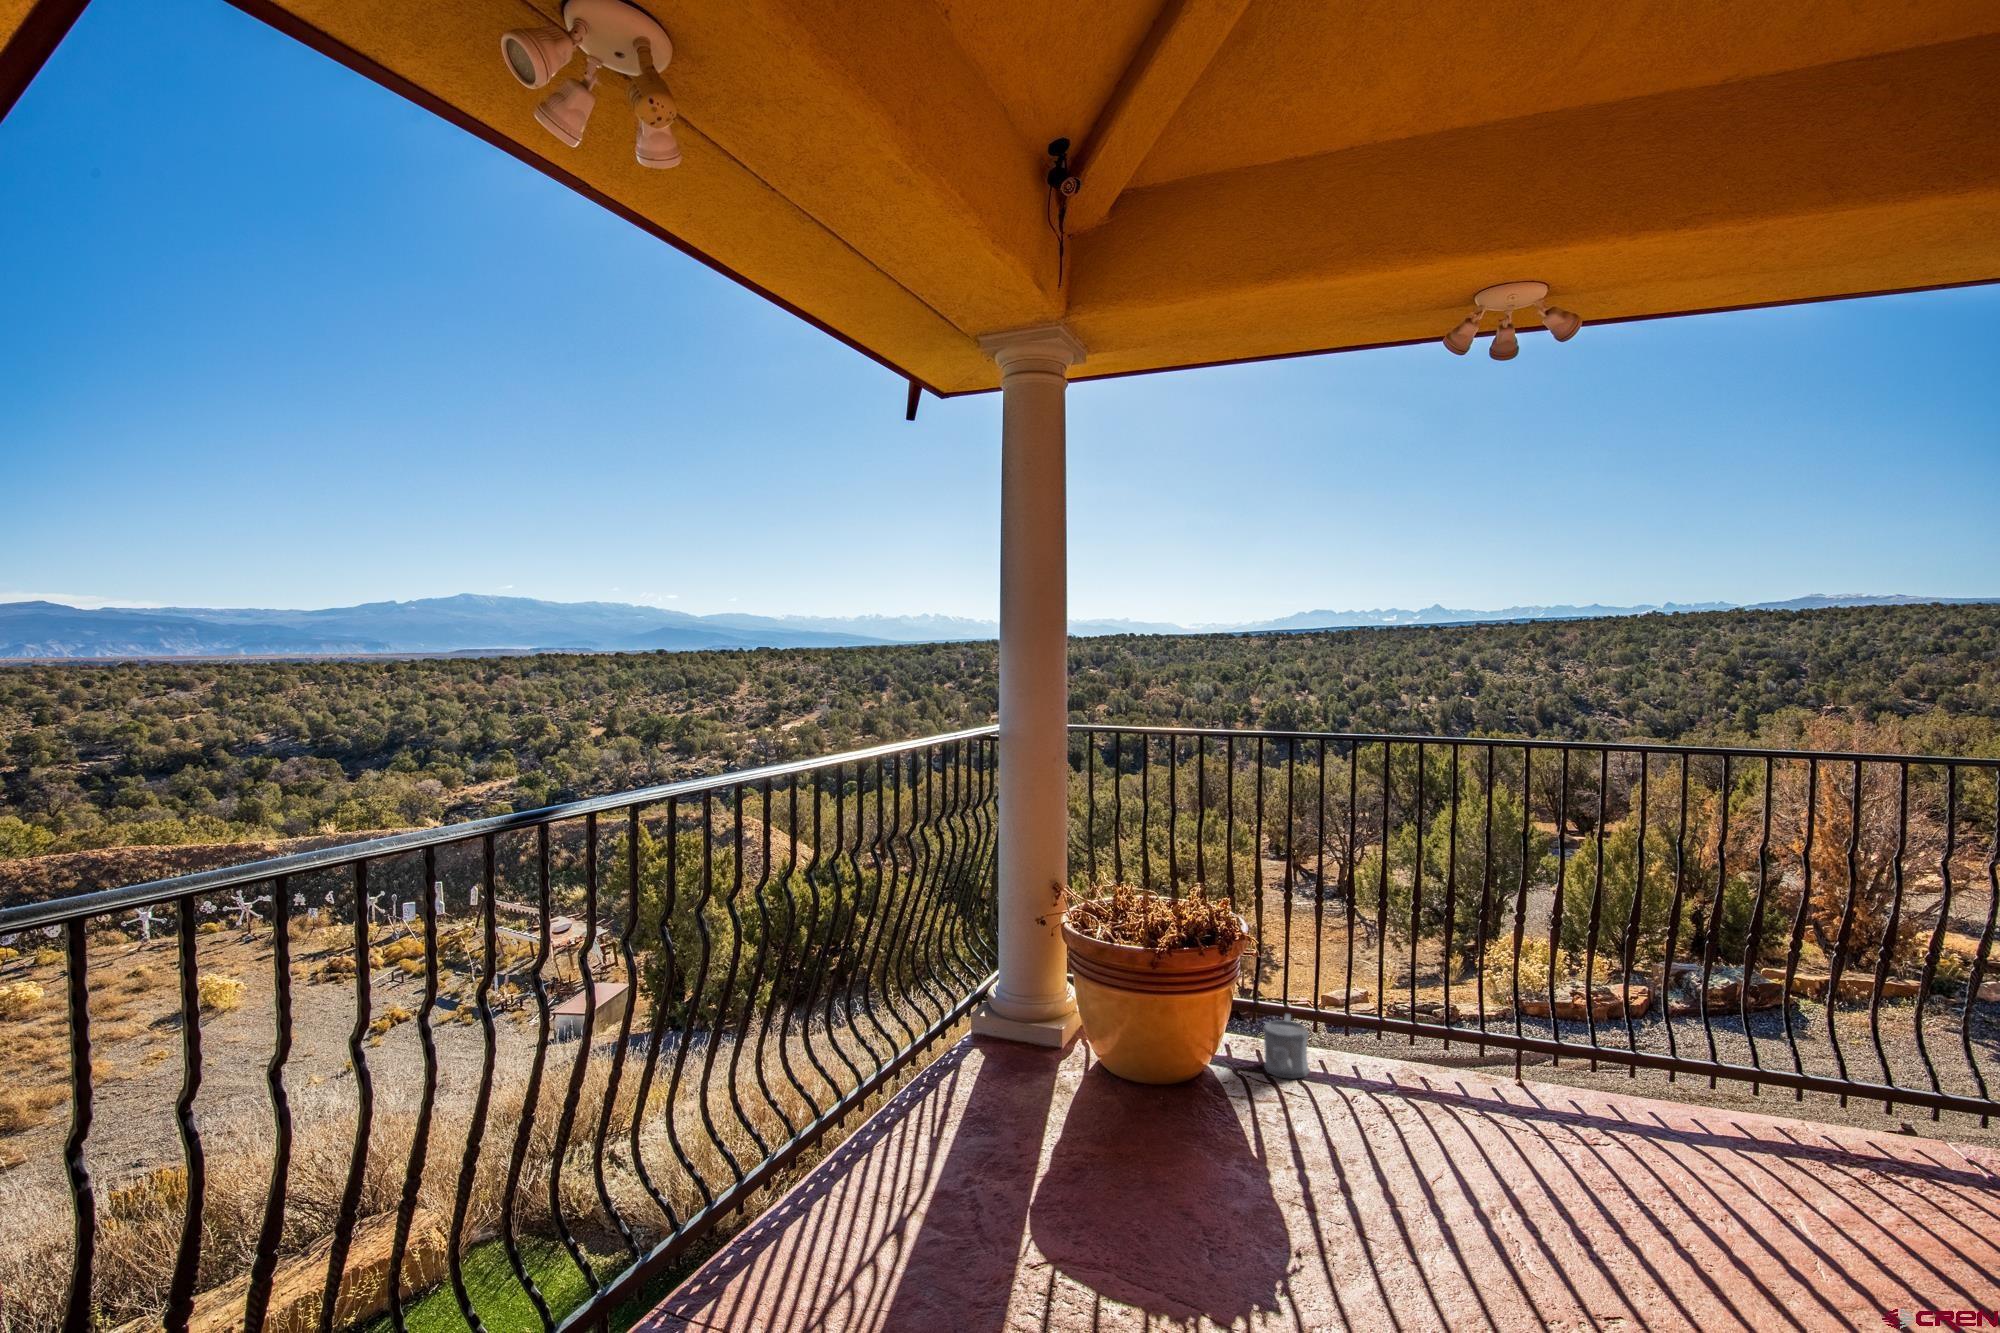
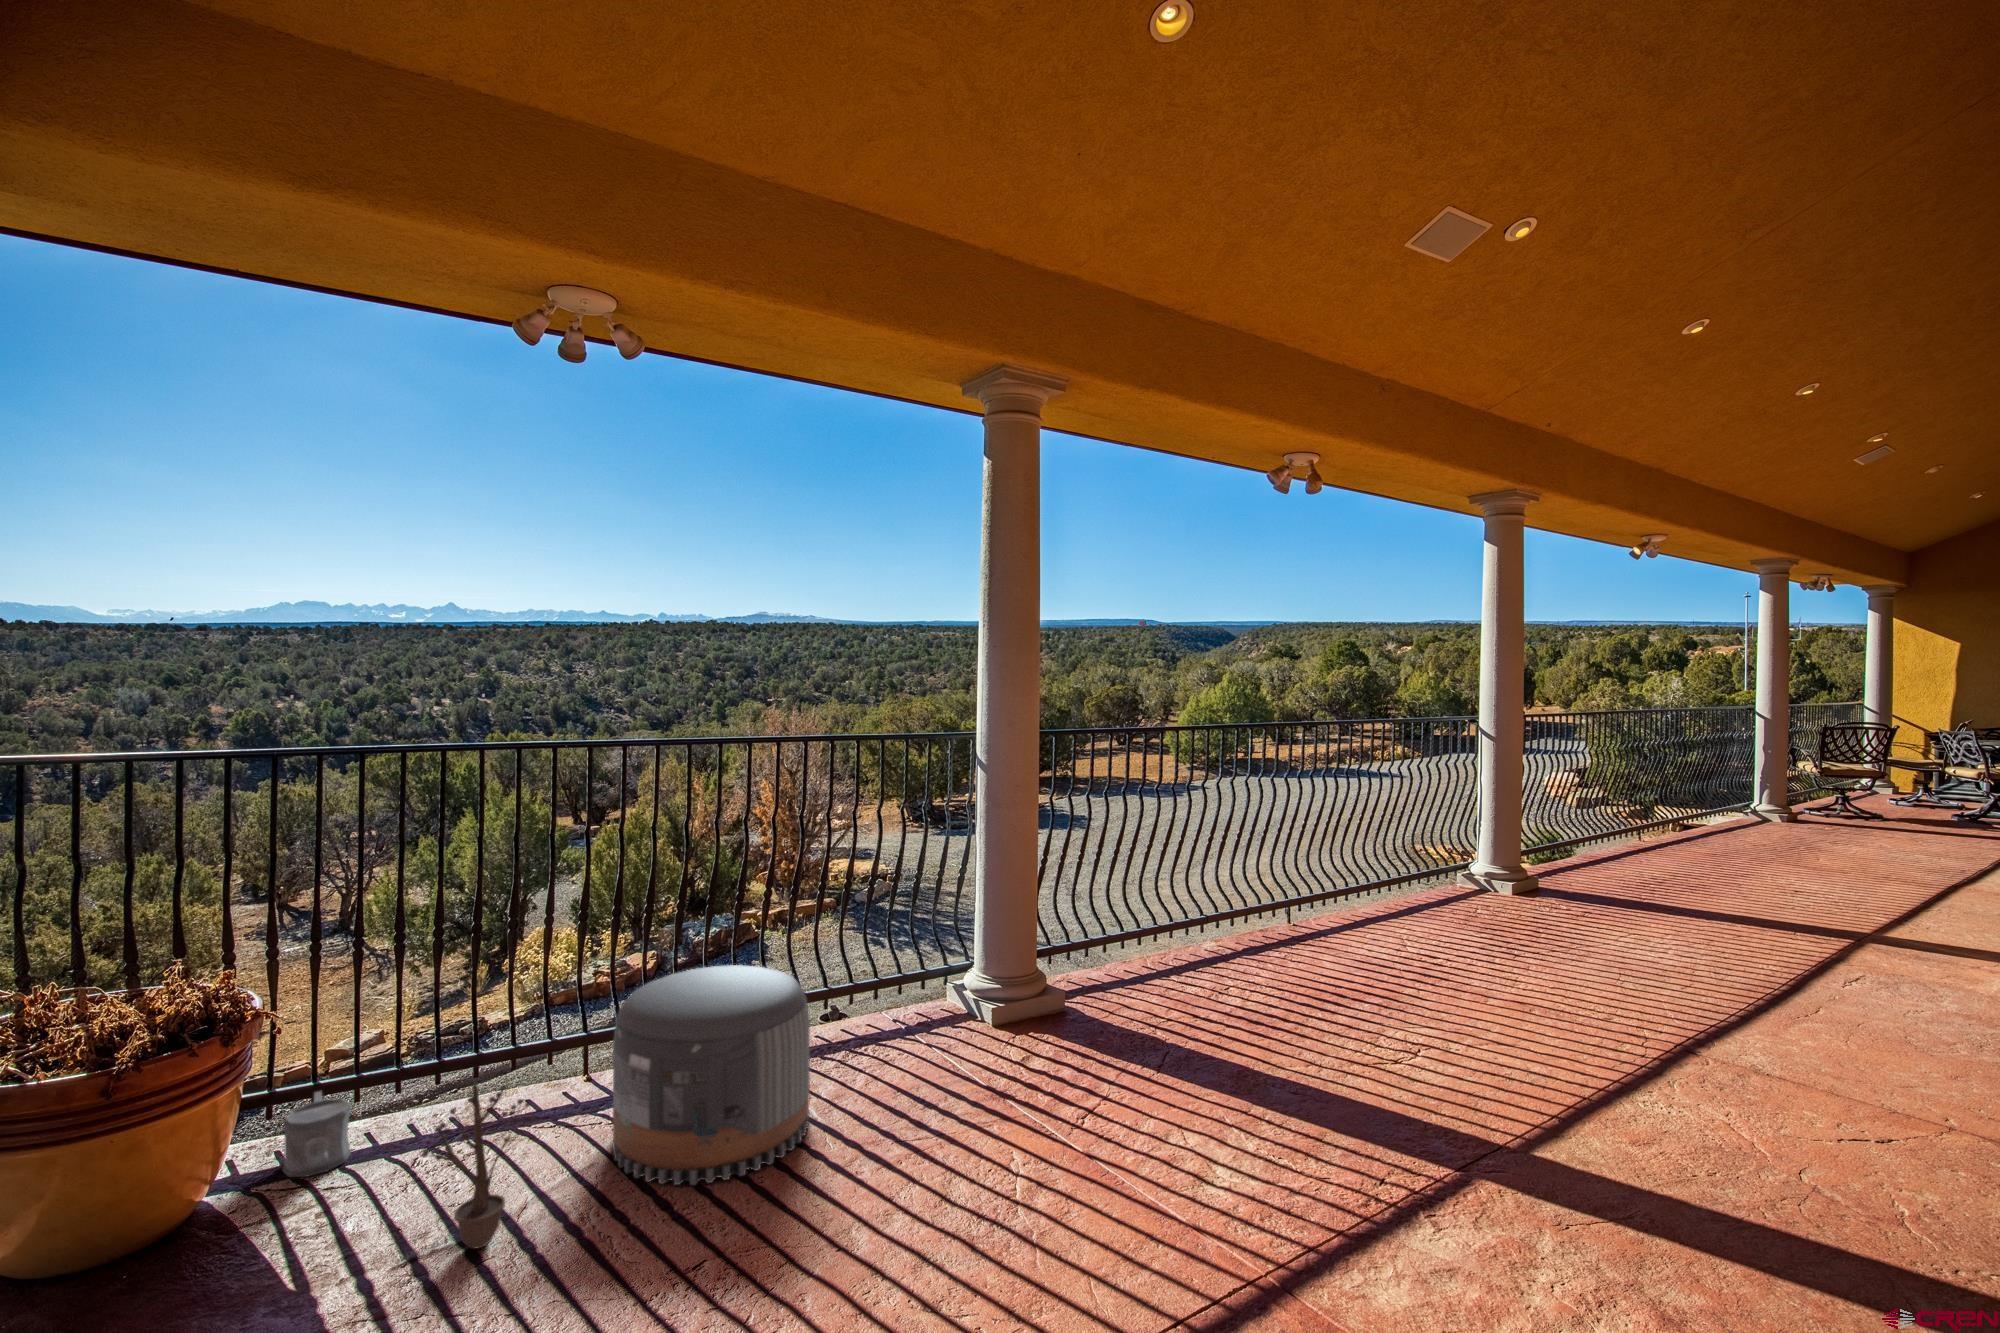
pouf: none [1528,1000,1792,1257] -> present [613,965,810,1185]
decorative plant: none [1329,1041,1443,1191] -> present [397,1084,536,1261]

